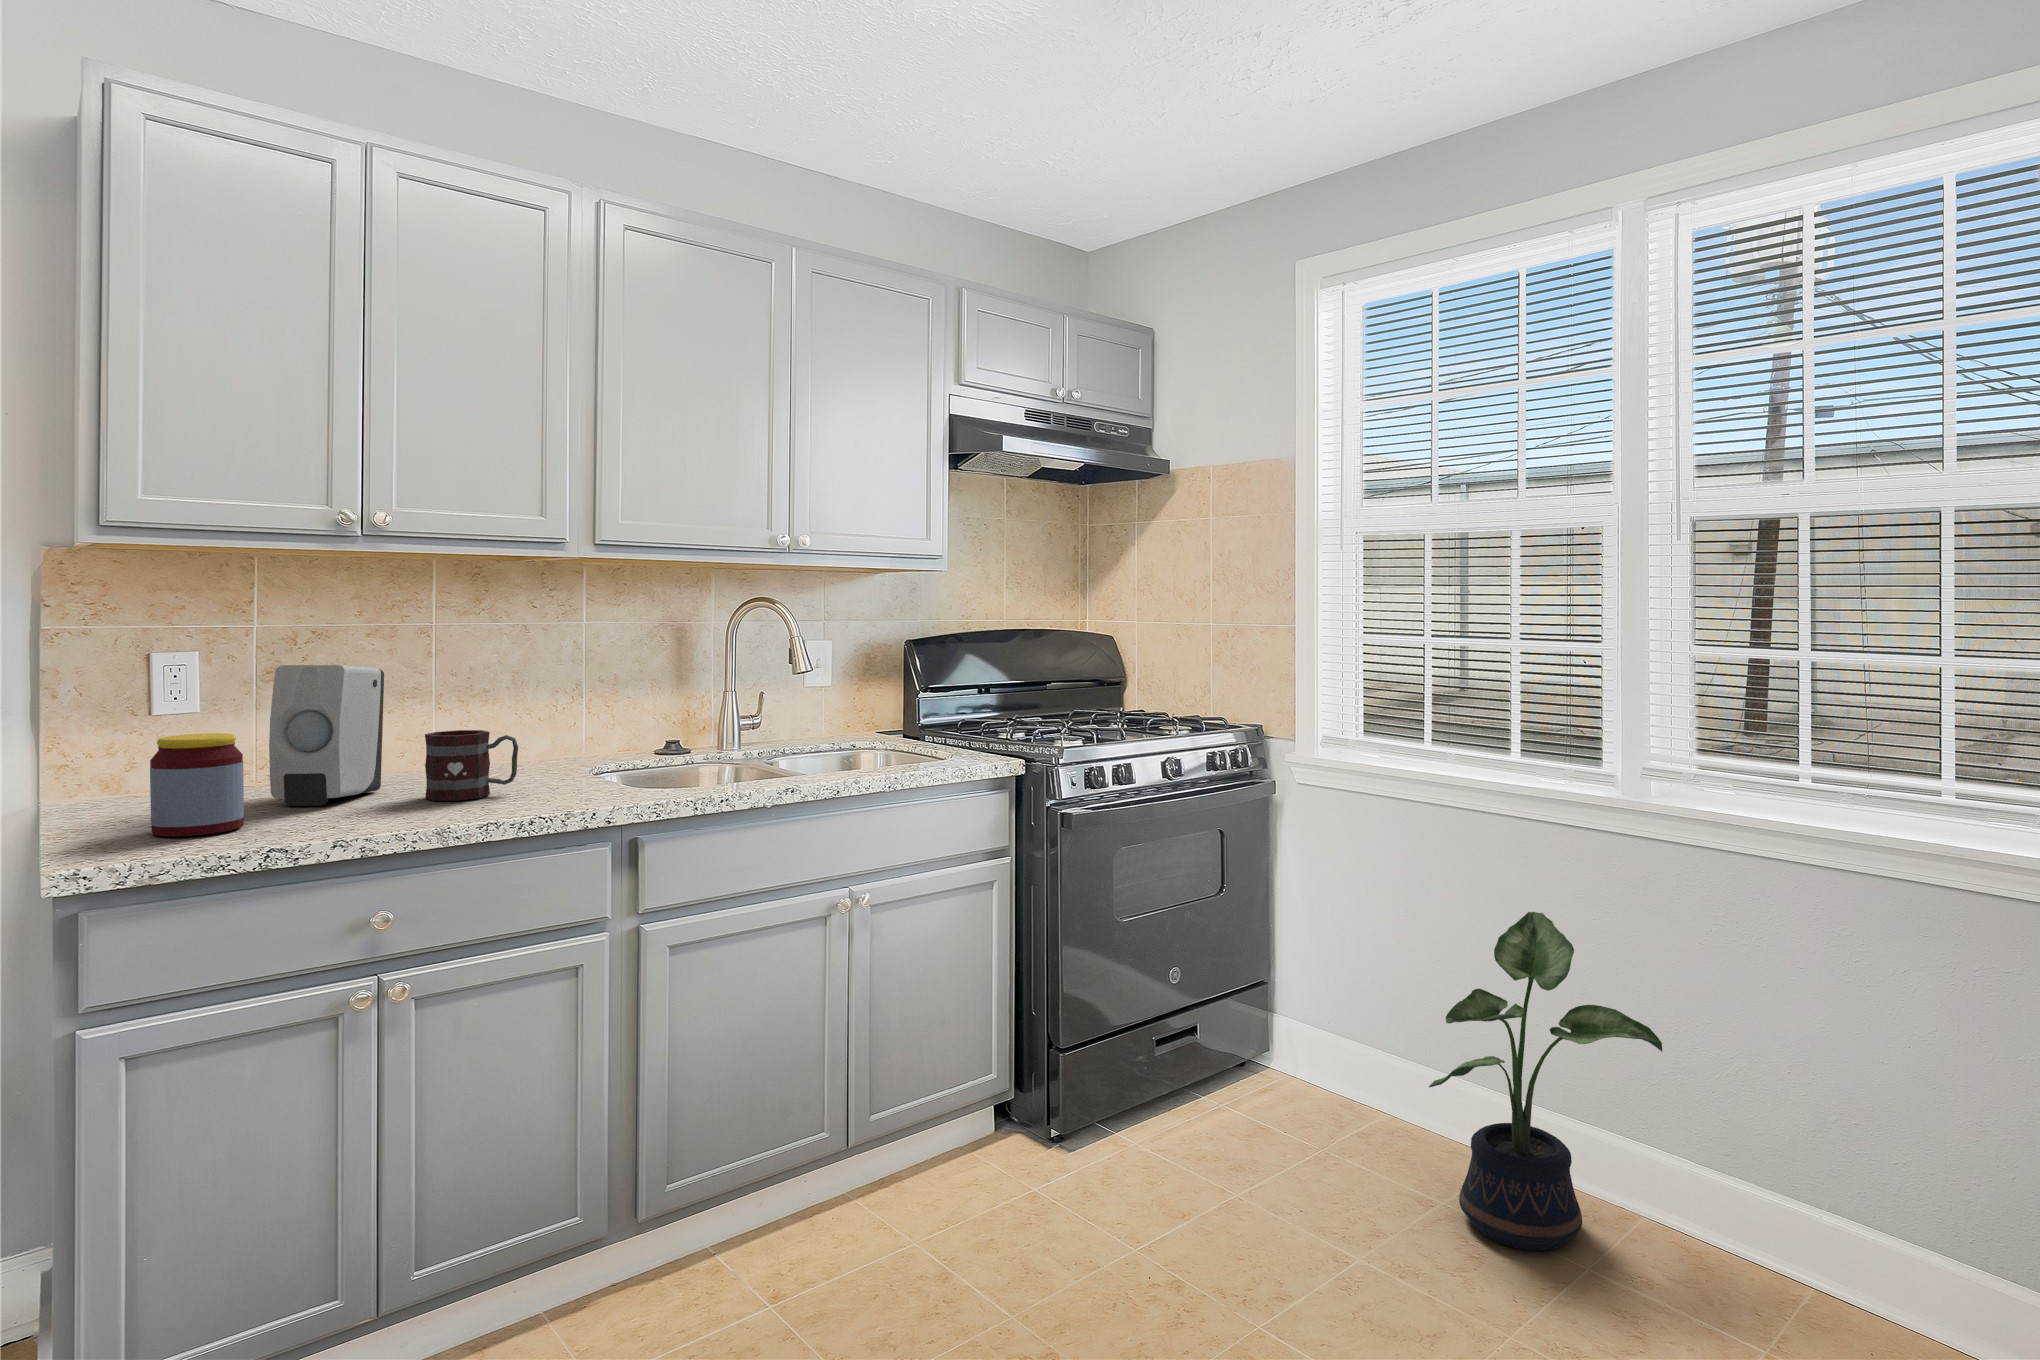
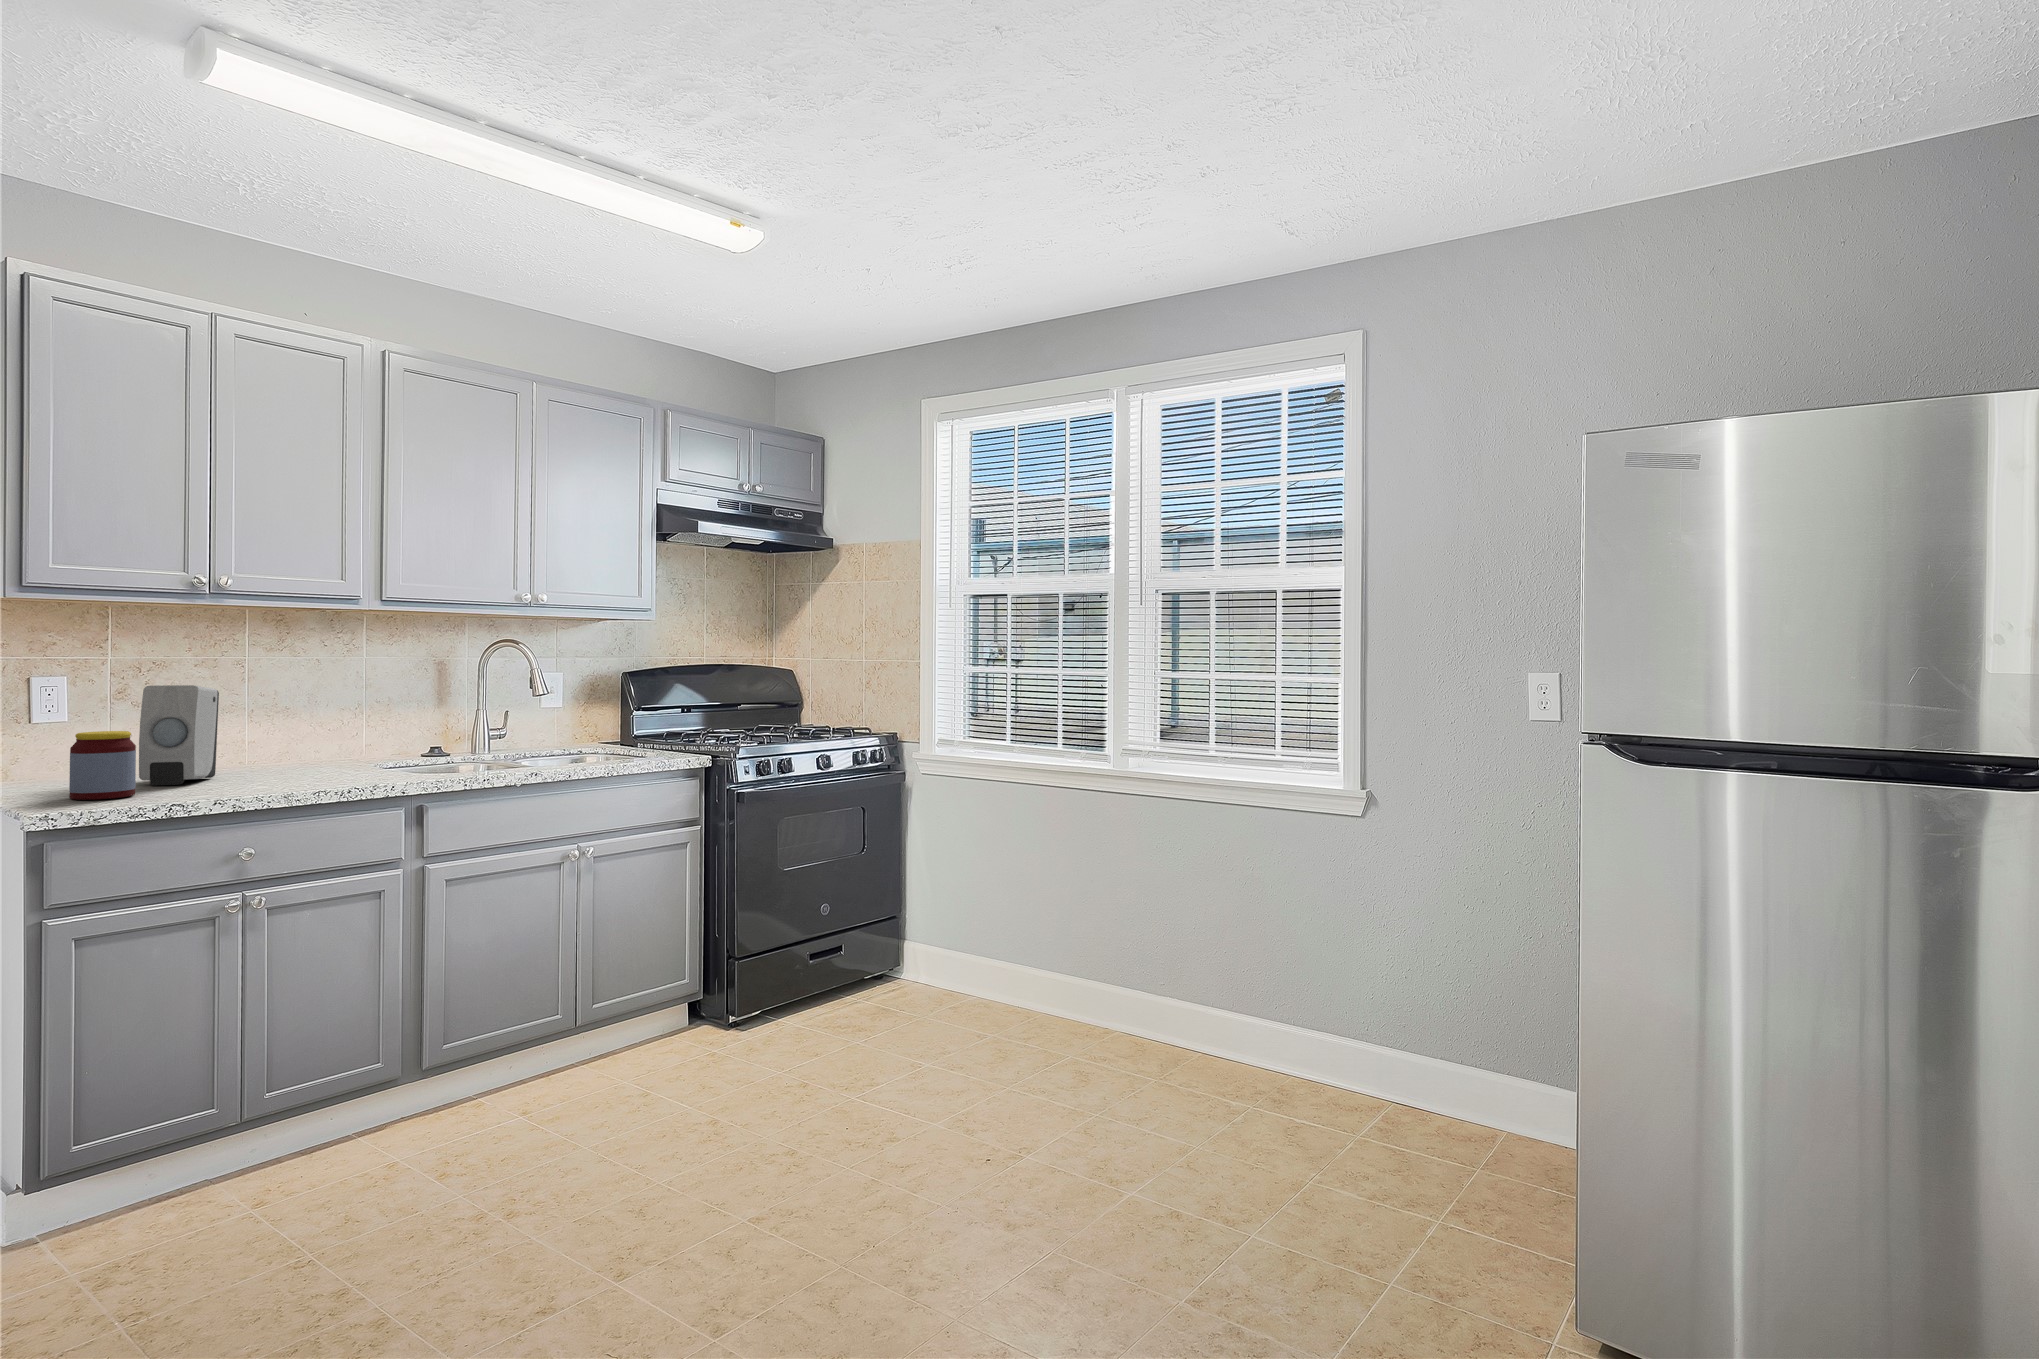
mug: present [425,730,518,801] -> none [255,733,327,782]
potted plant: present [1429,912,1662,1251] -> none [985,848,1119,1057]

